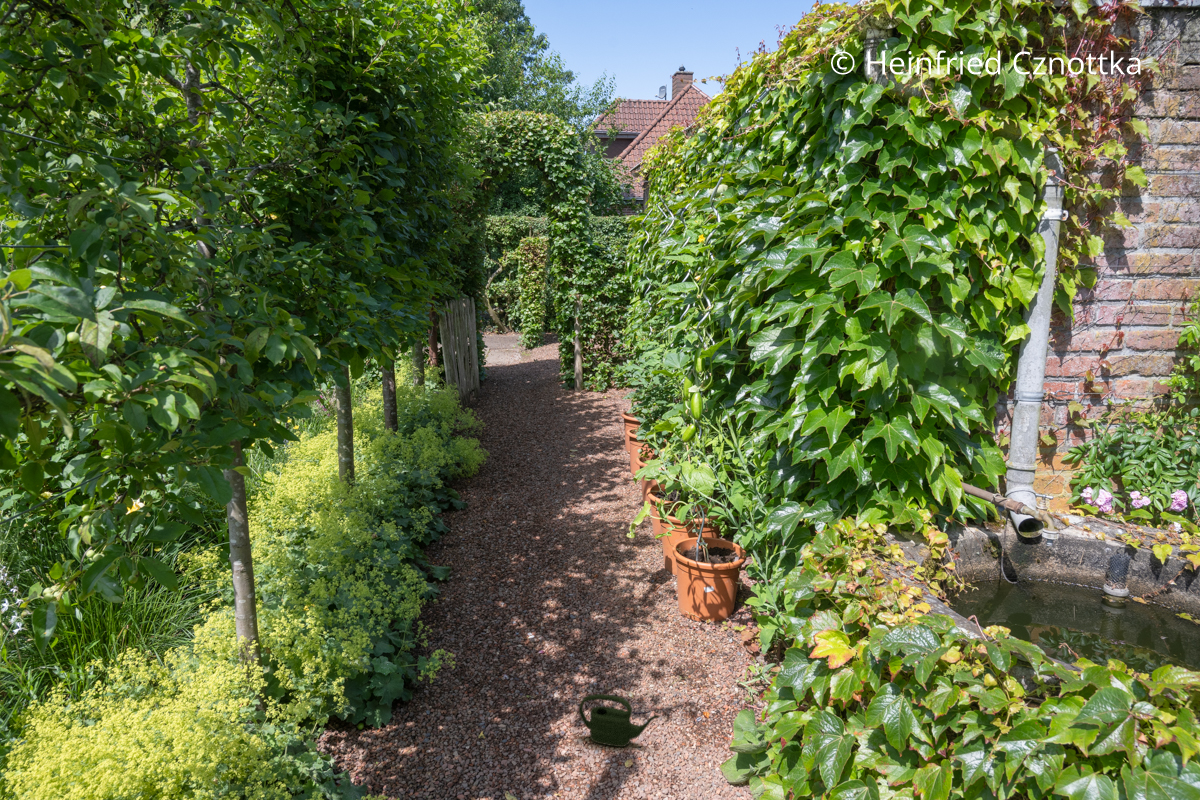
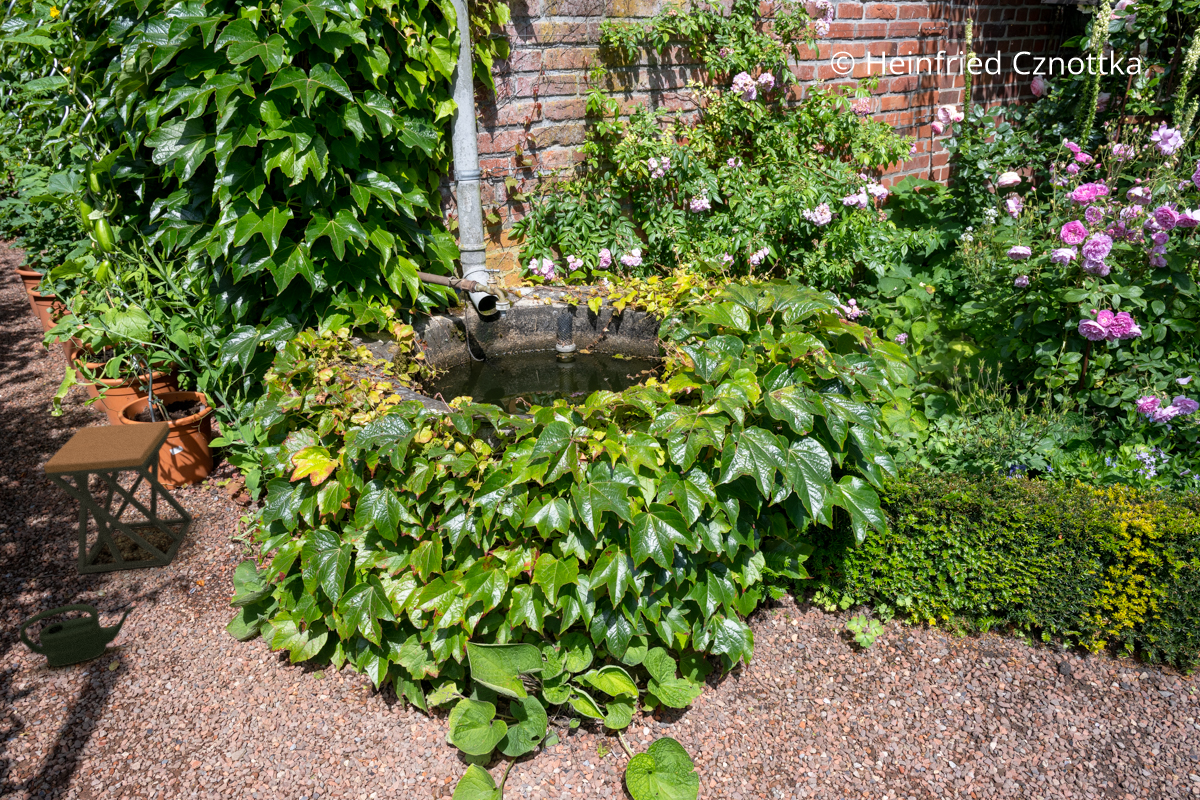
stool: none [619,553,709,687] -> present [44,422,193,574]

